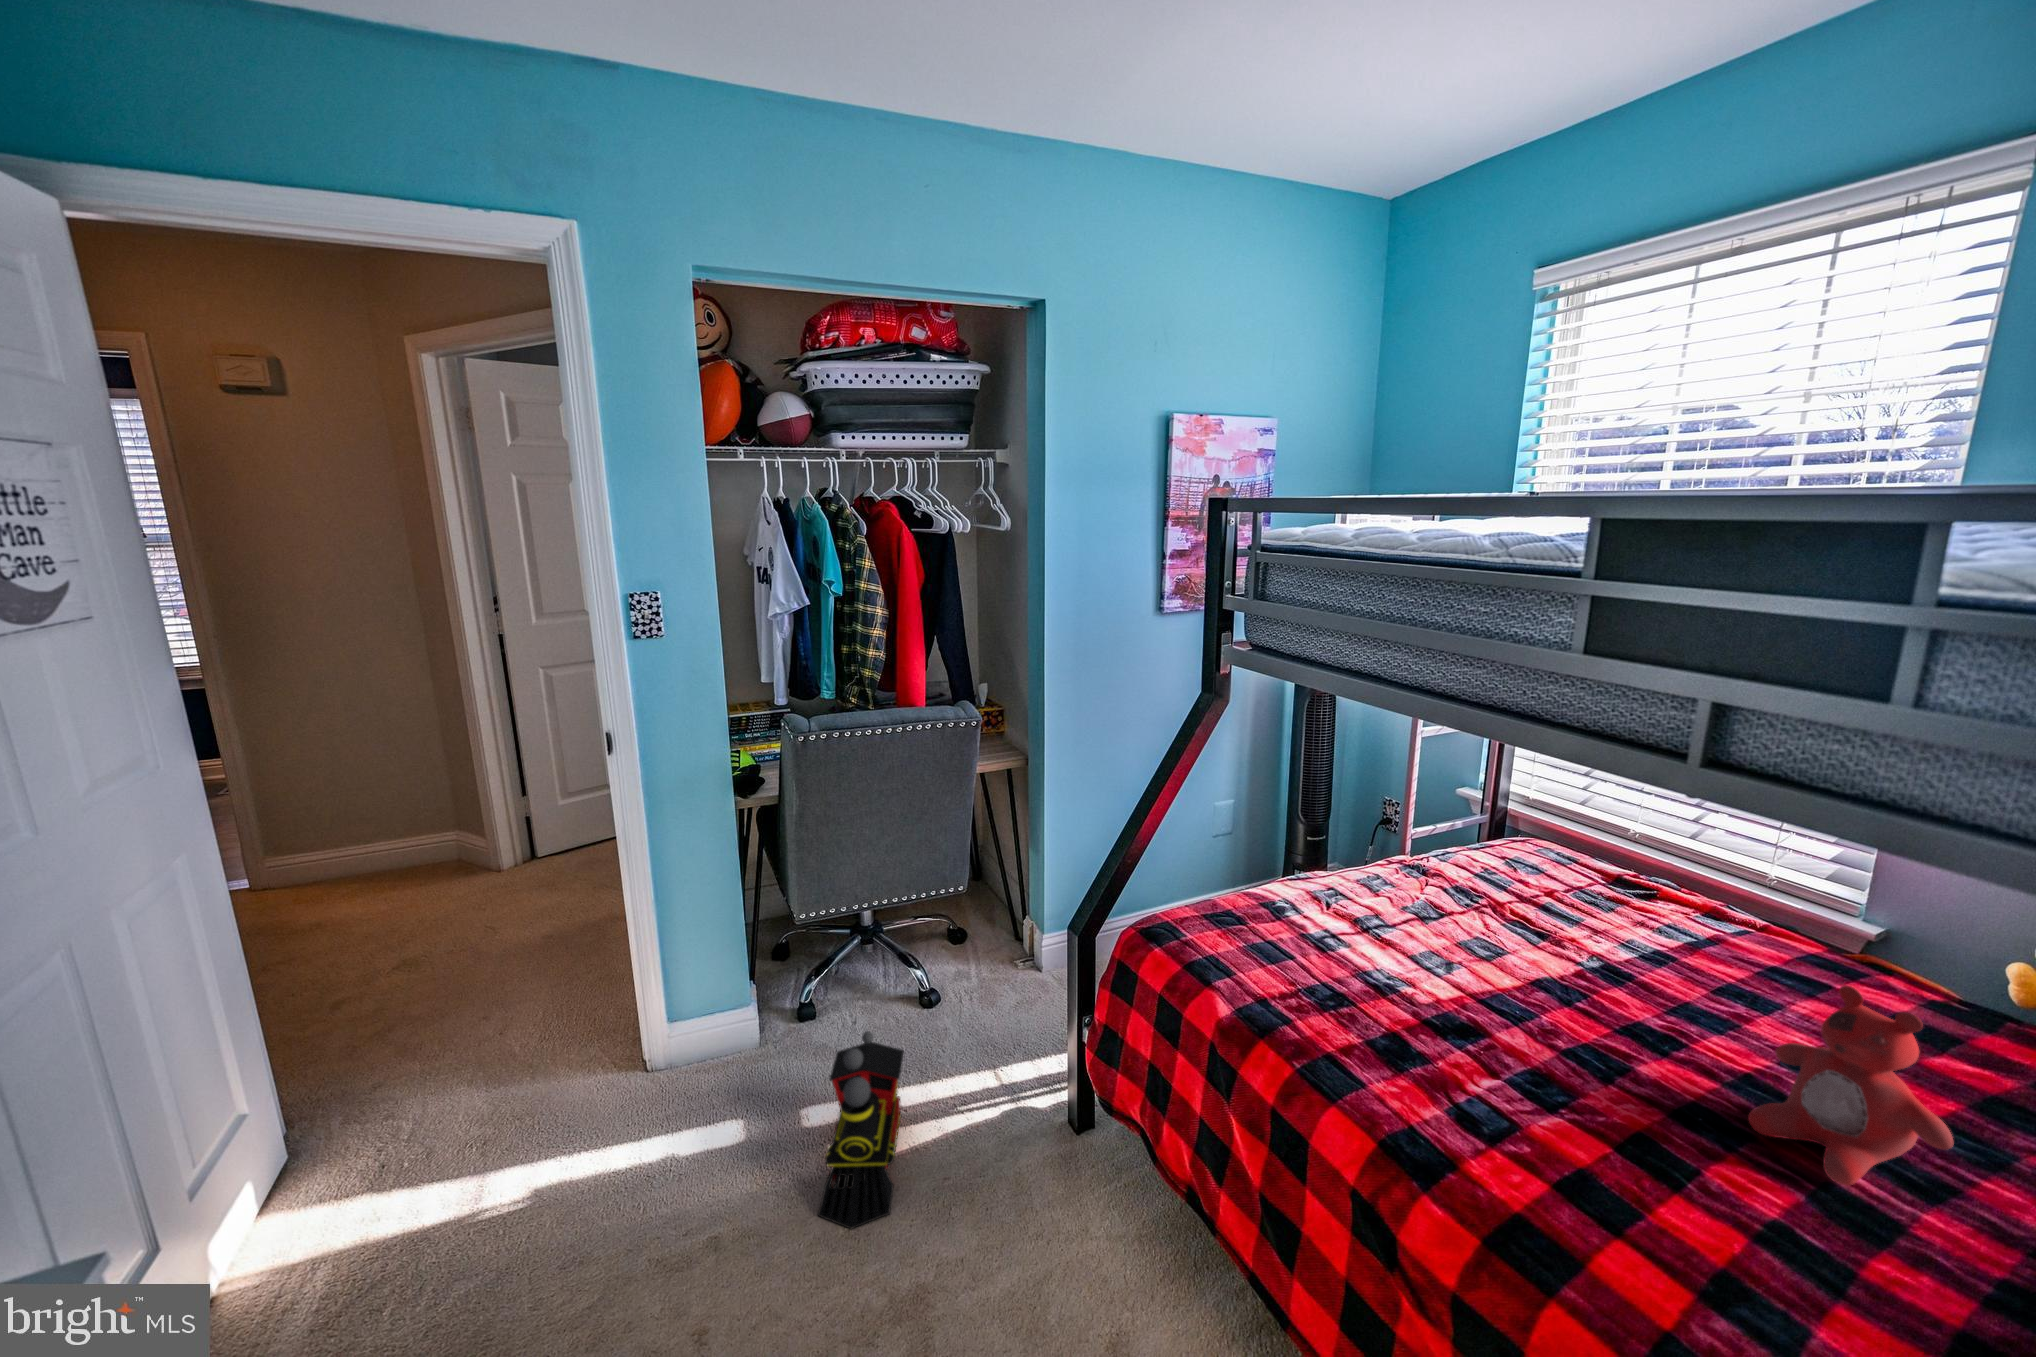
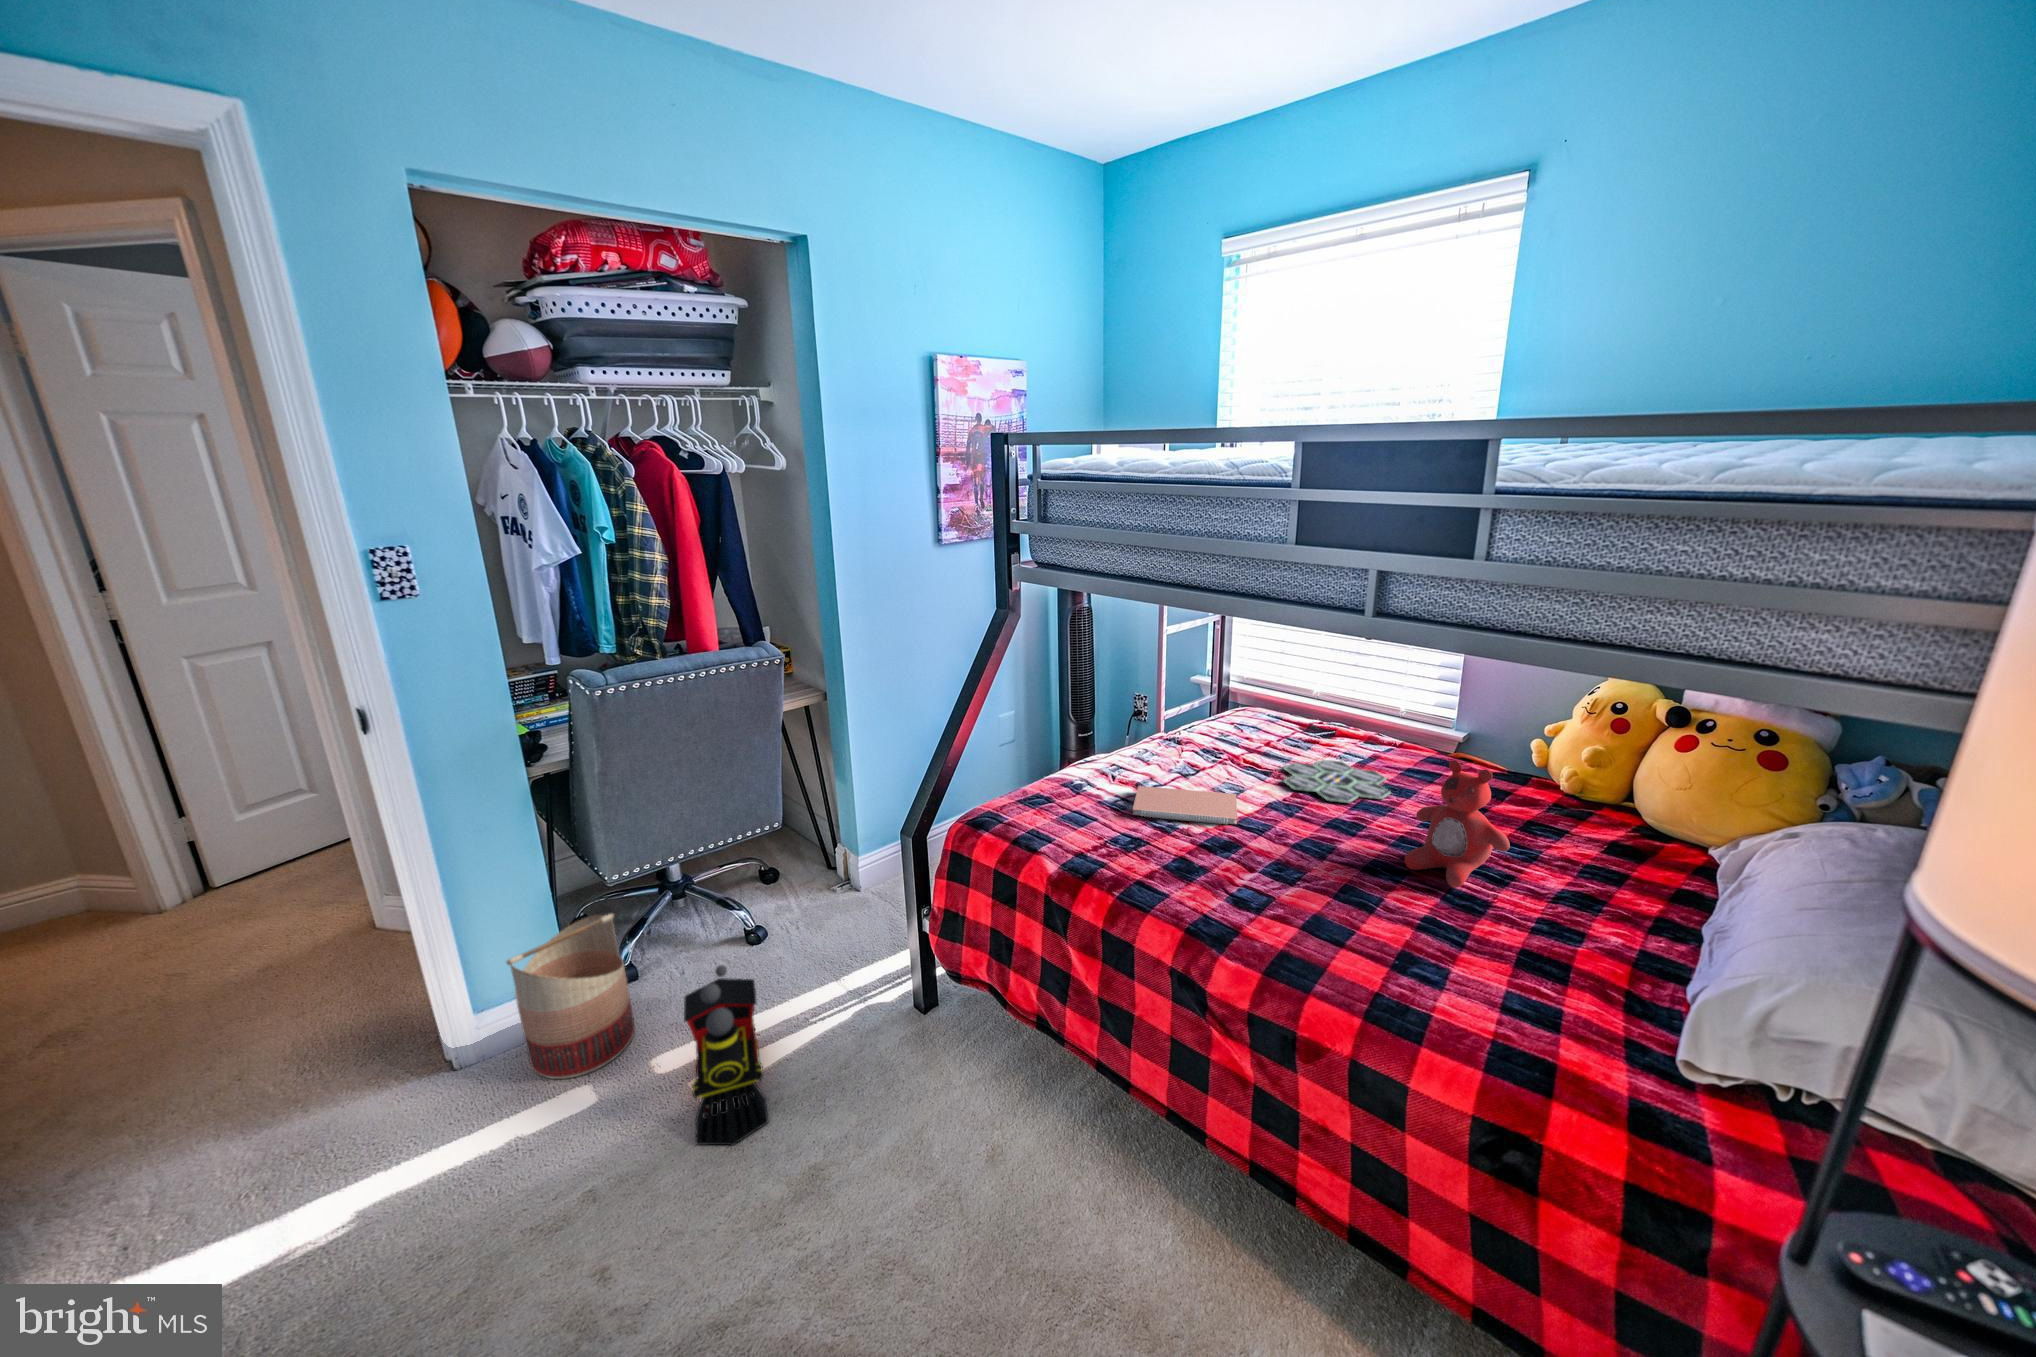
notebook: none [1340,922,1489,1001] -> present [1133,786,1237,825]
board game: none [1562,927,1738,1009] -> present [1283,760,1391,803]
basket: none [692,949,797,1106] -> present [507,913,635,1079]

